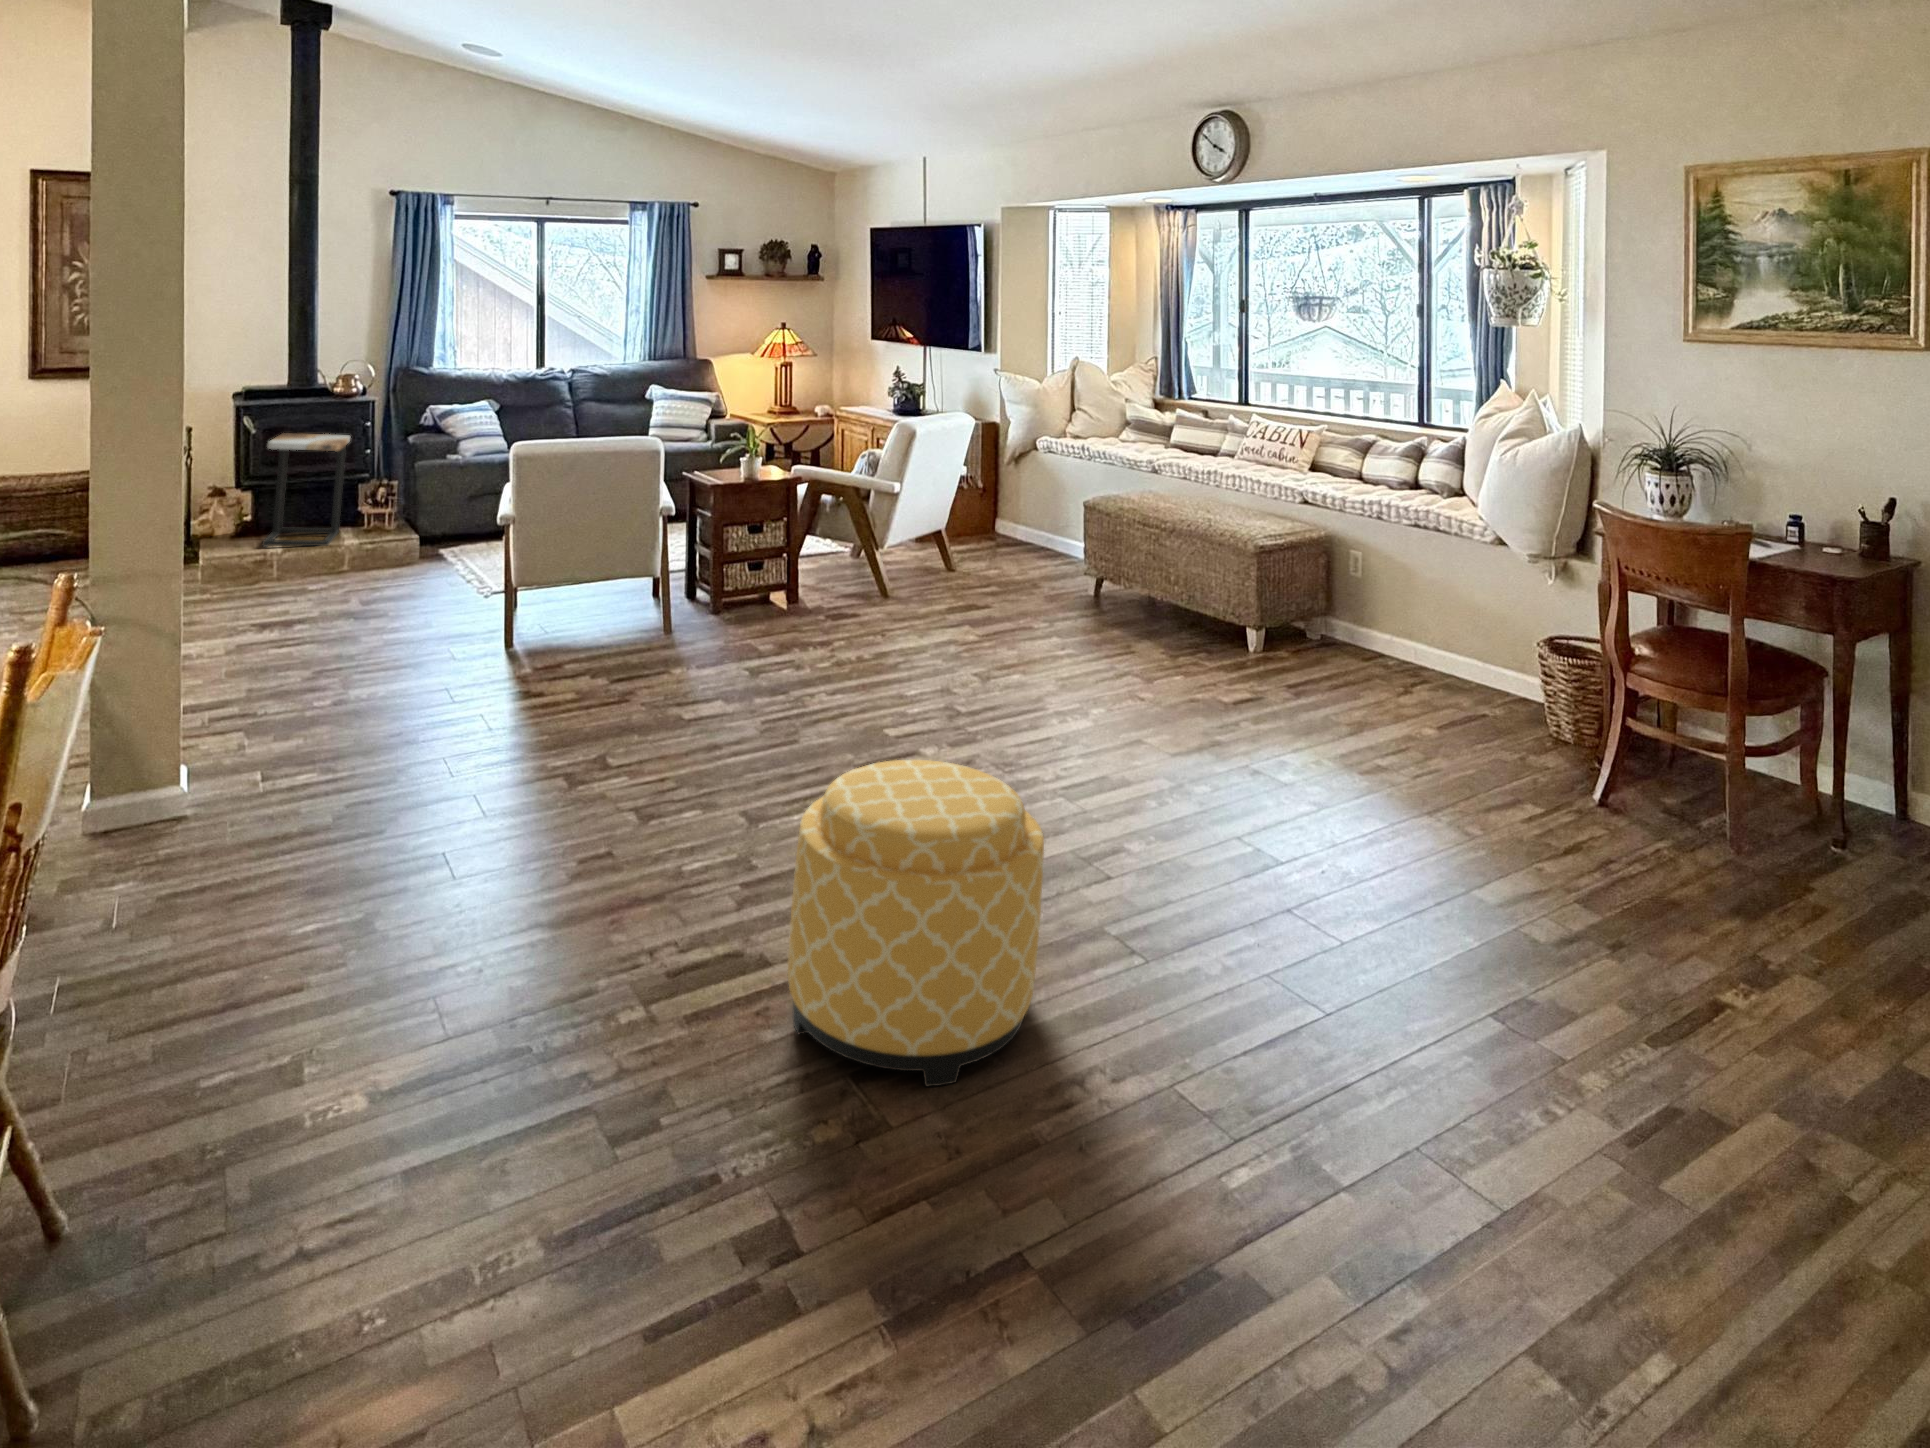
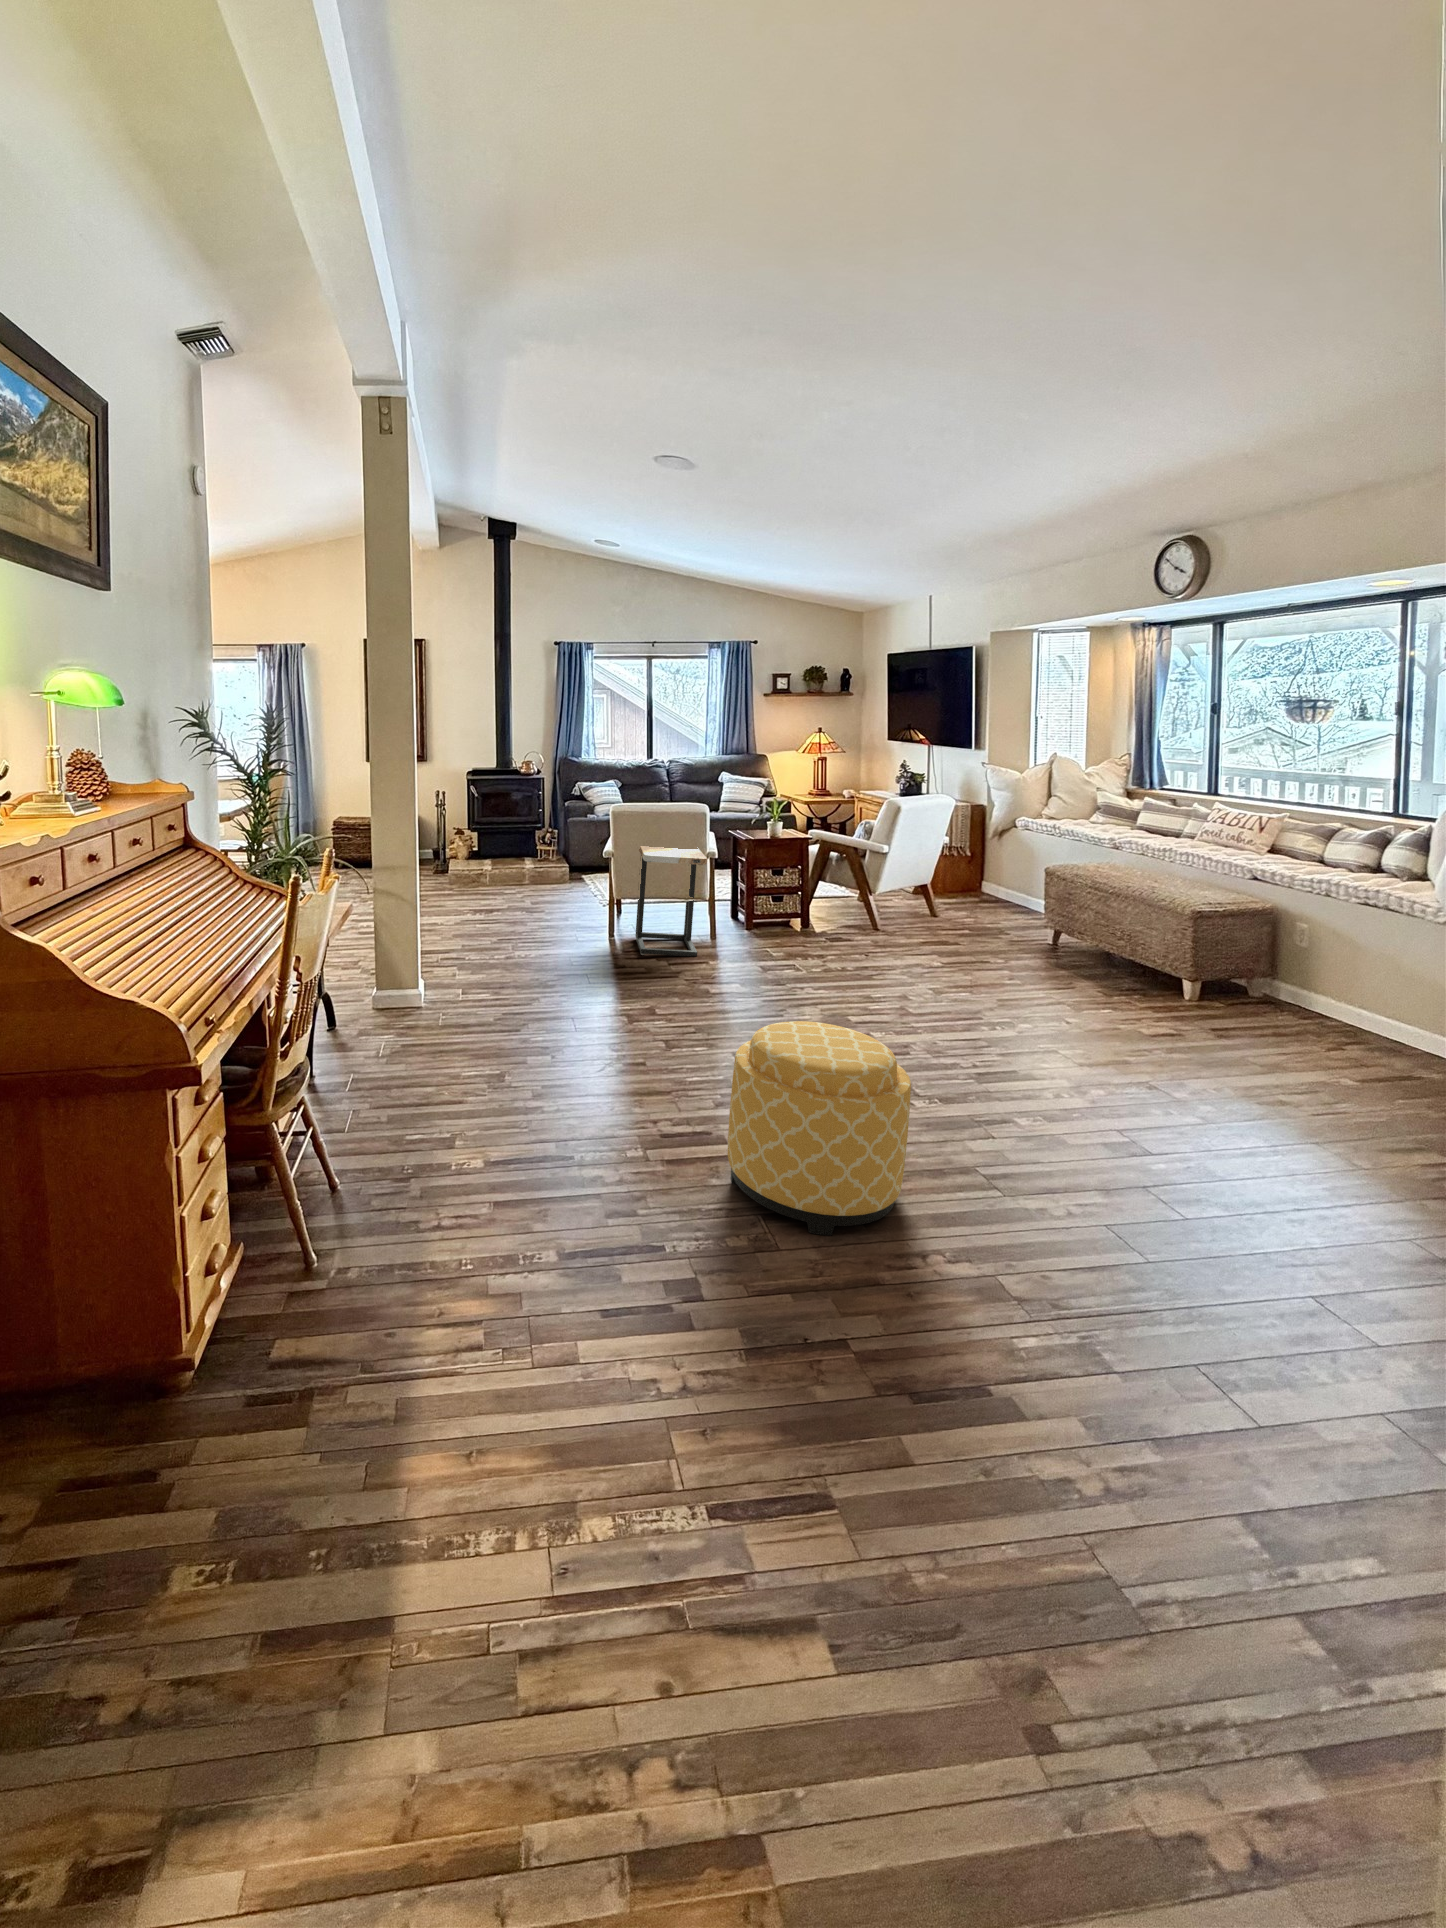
side table: present [262,433,350,547] -> present [635,846,707,956]

